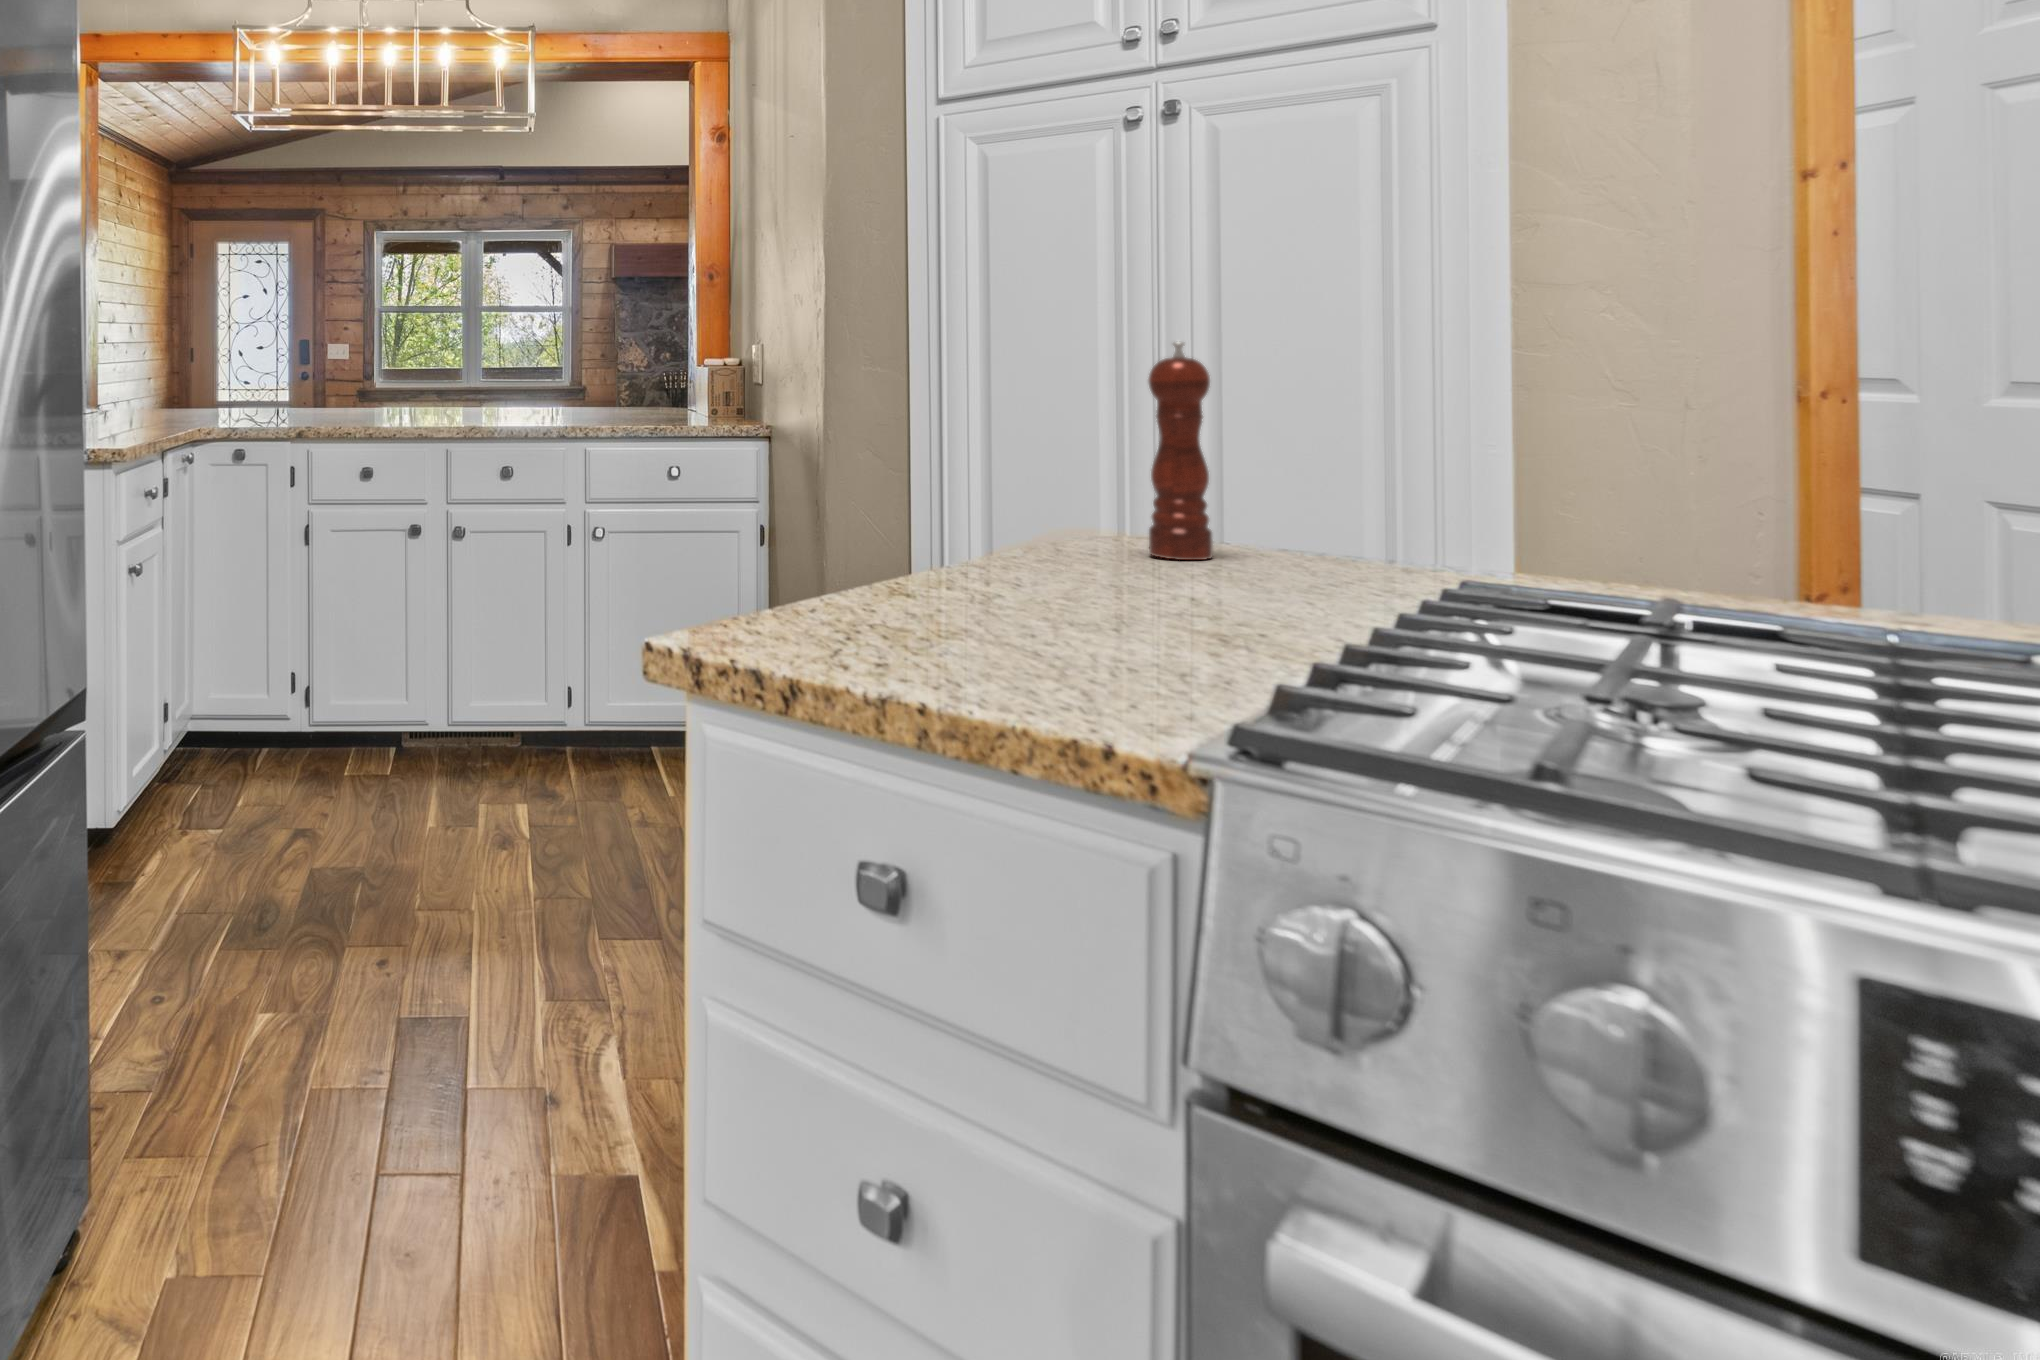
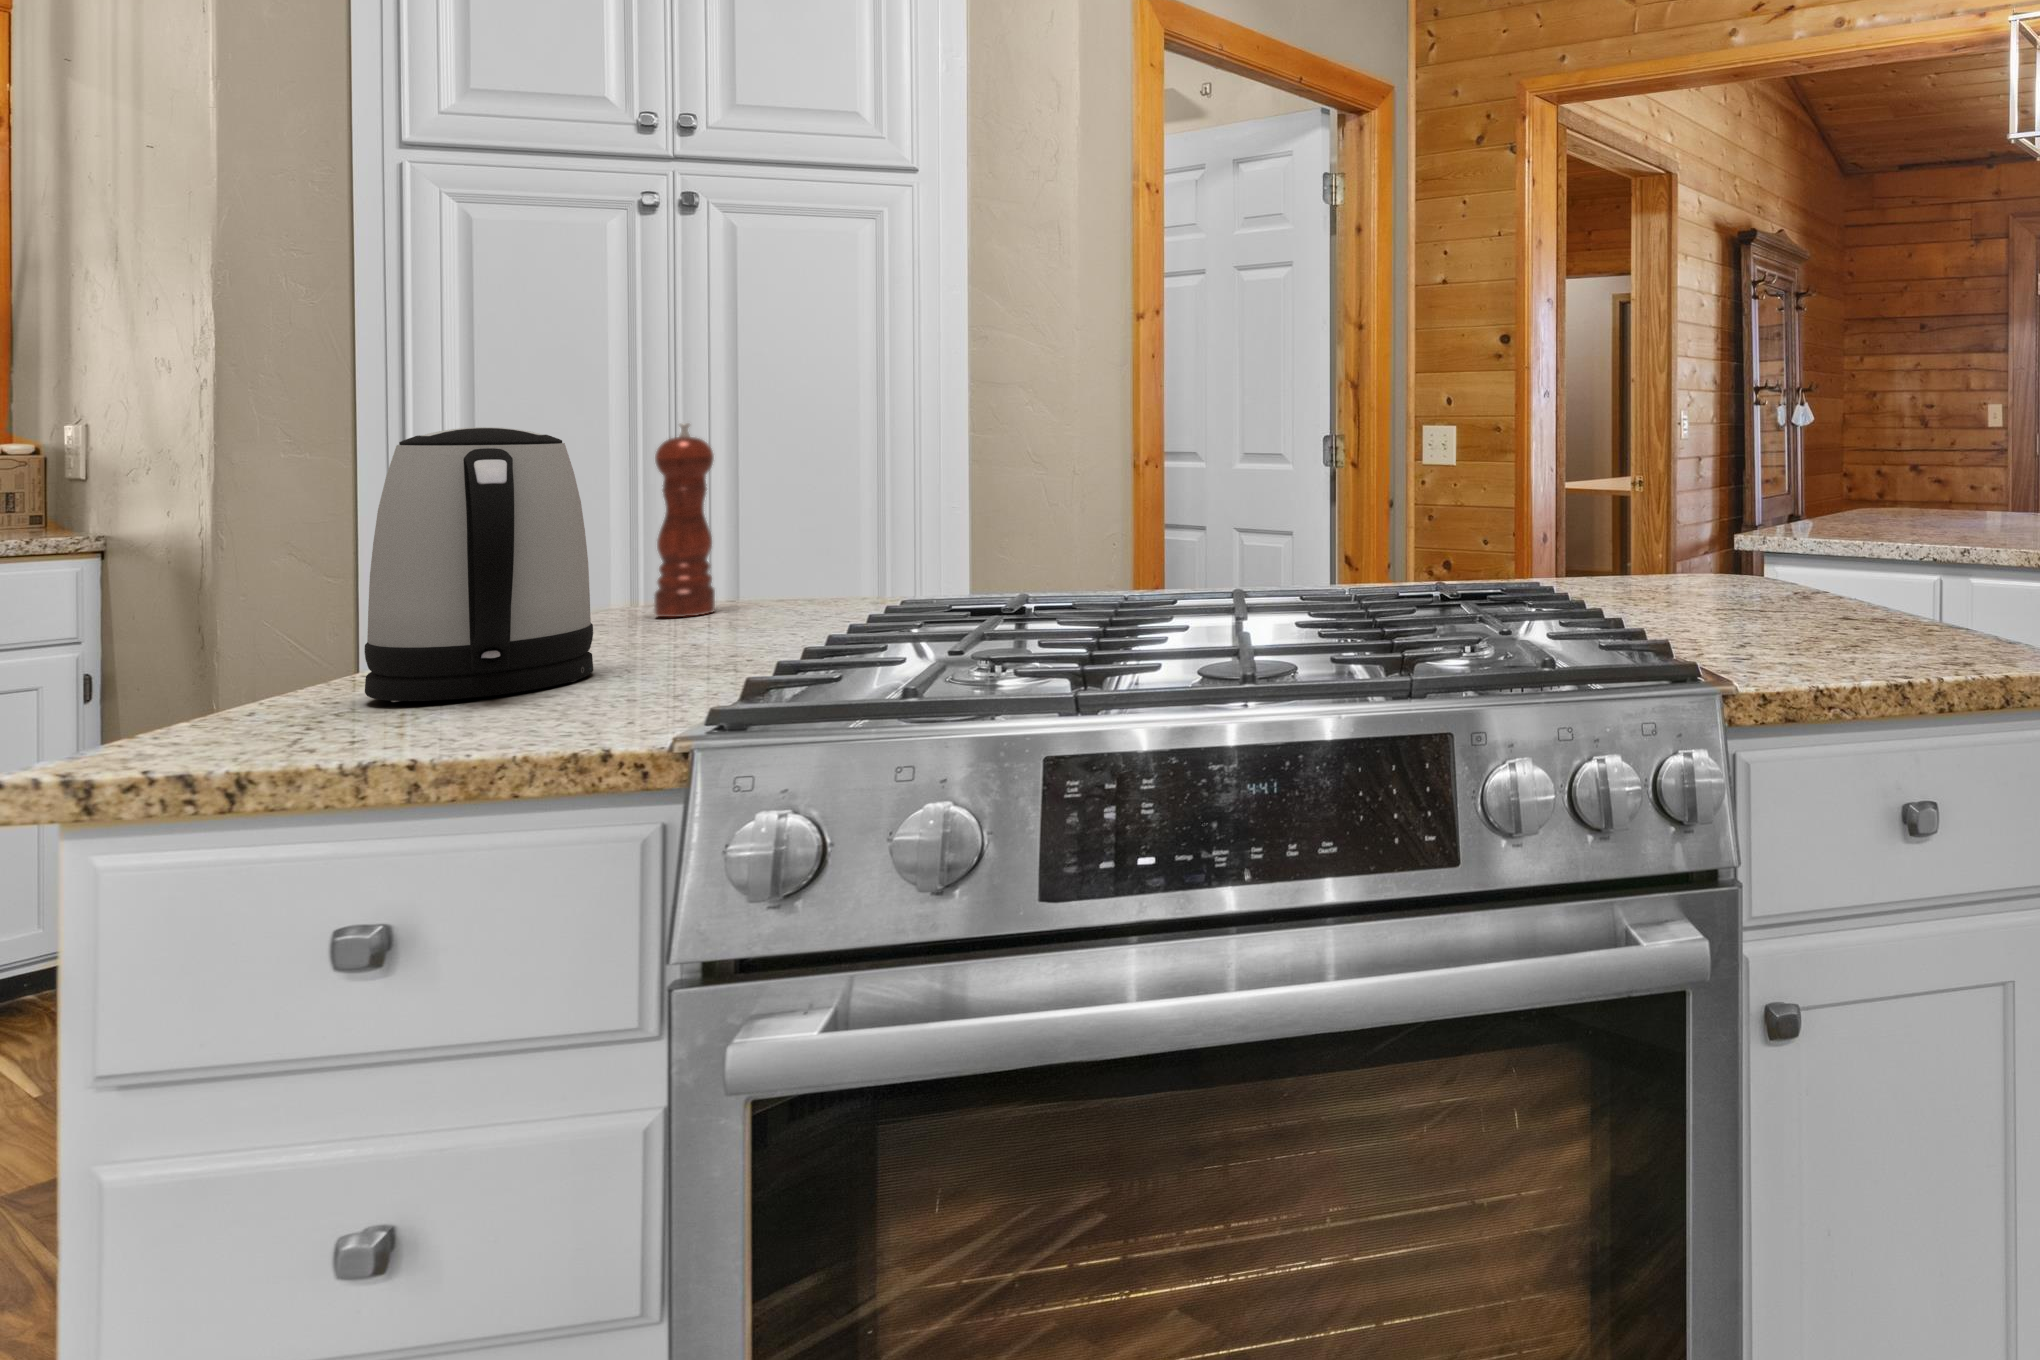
kettle: none [894,348,1091,634] -> present [364,427,593,702]

